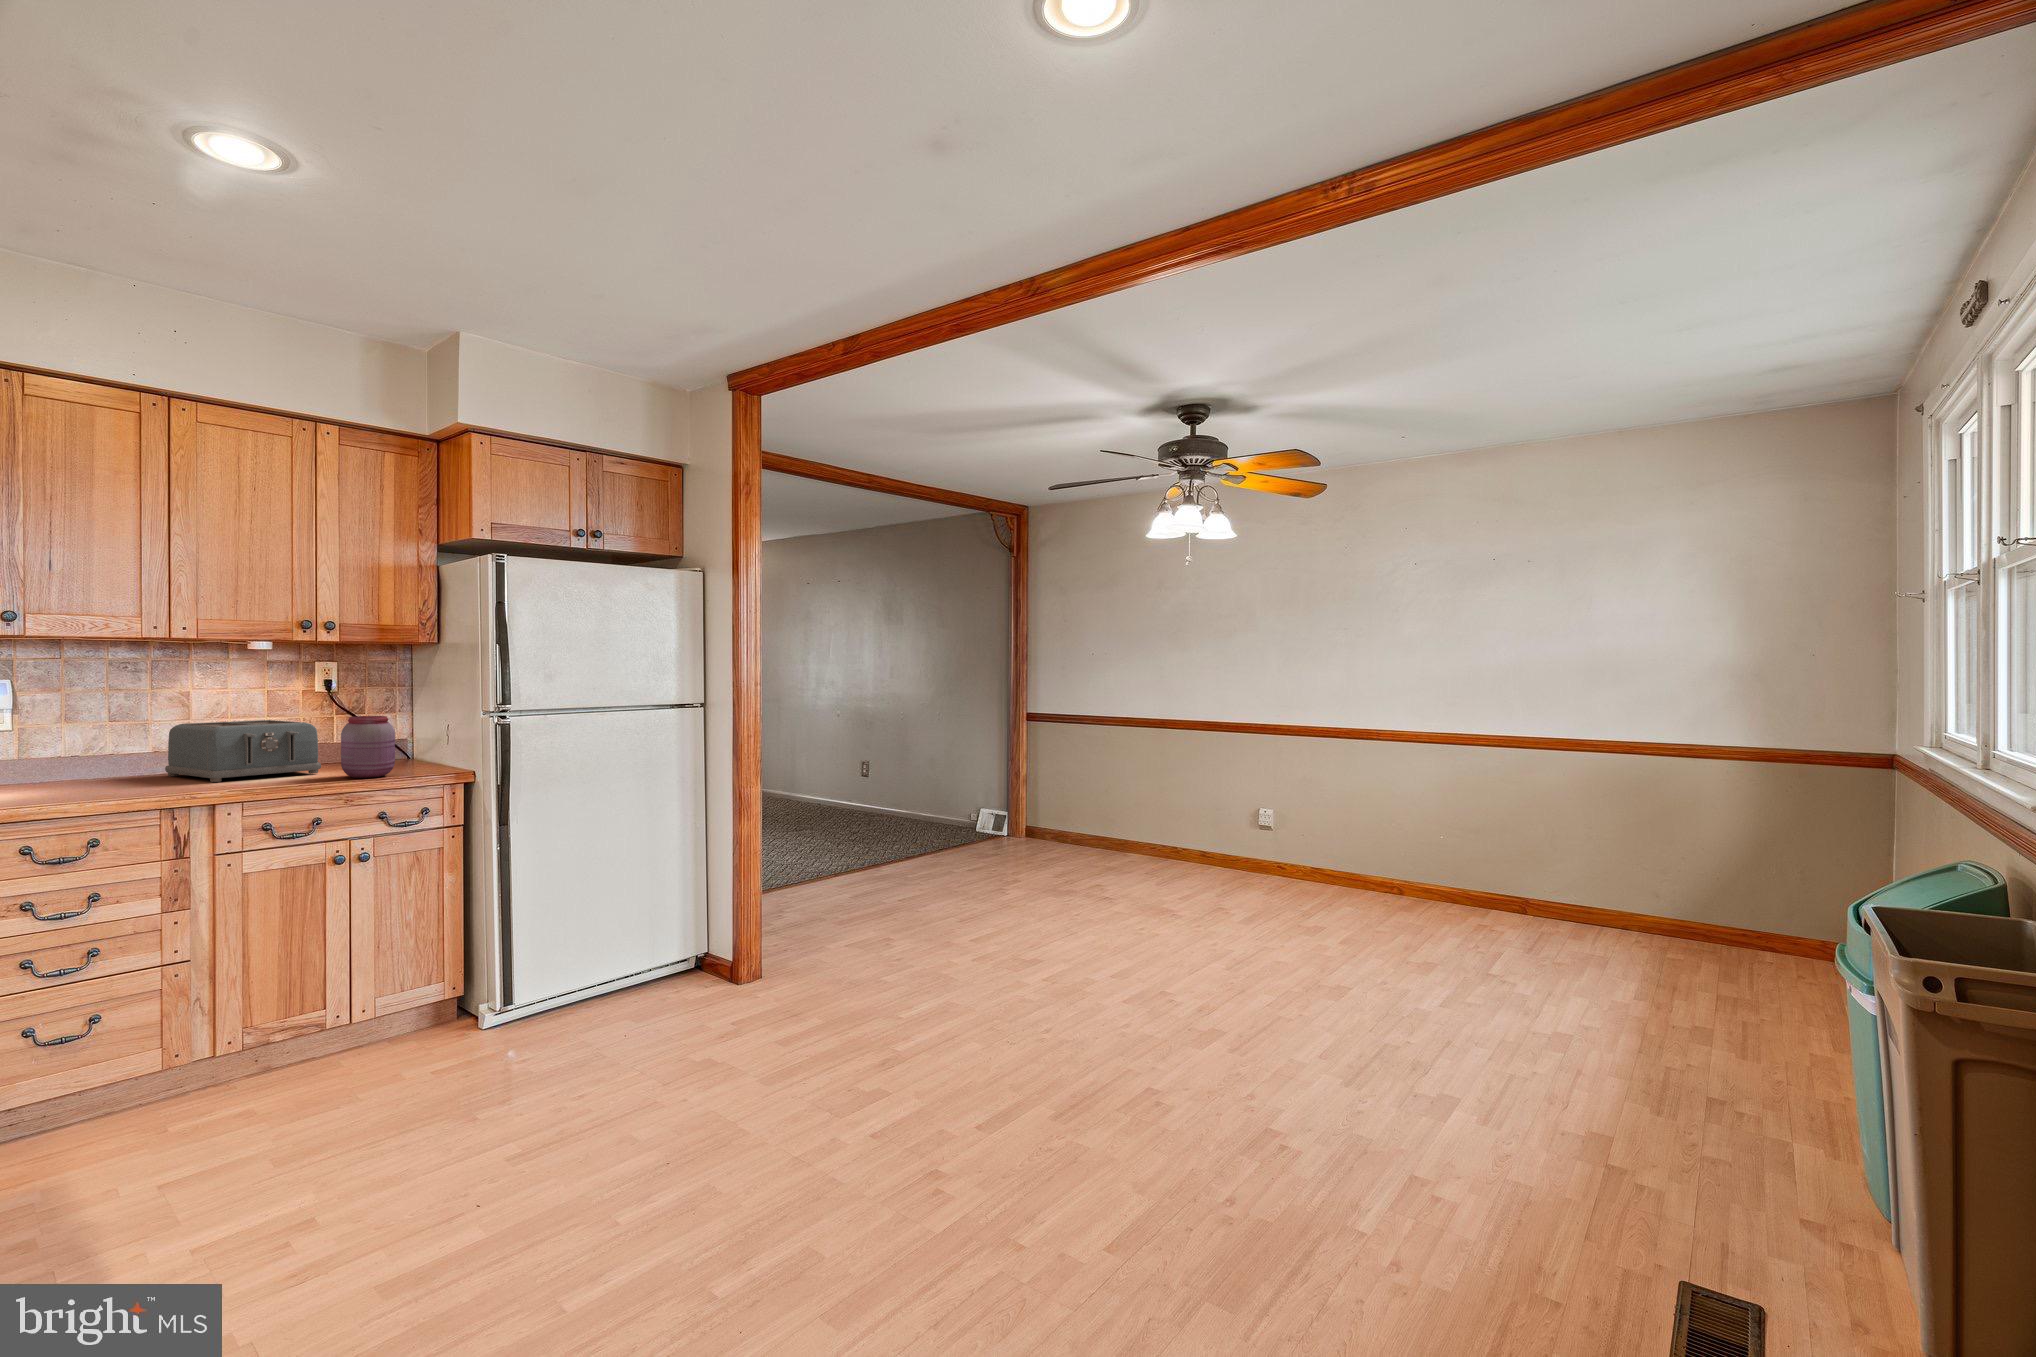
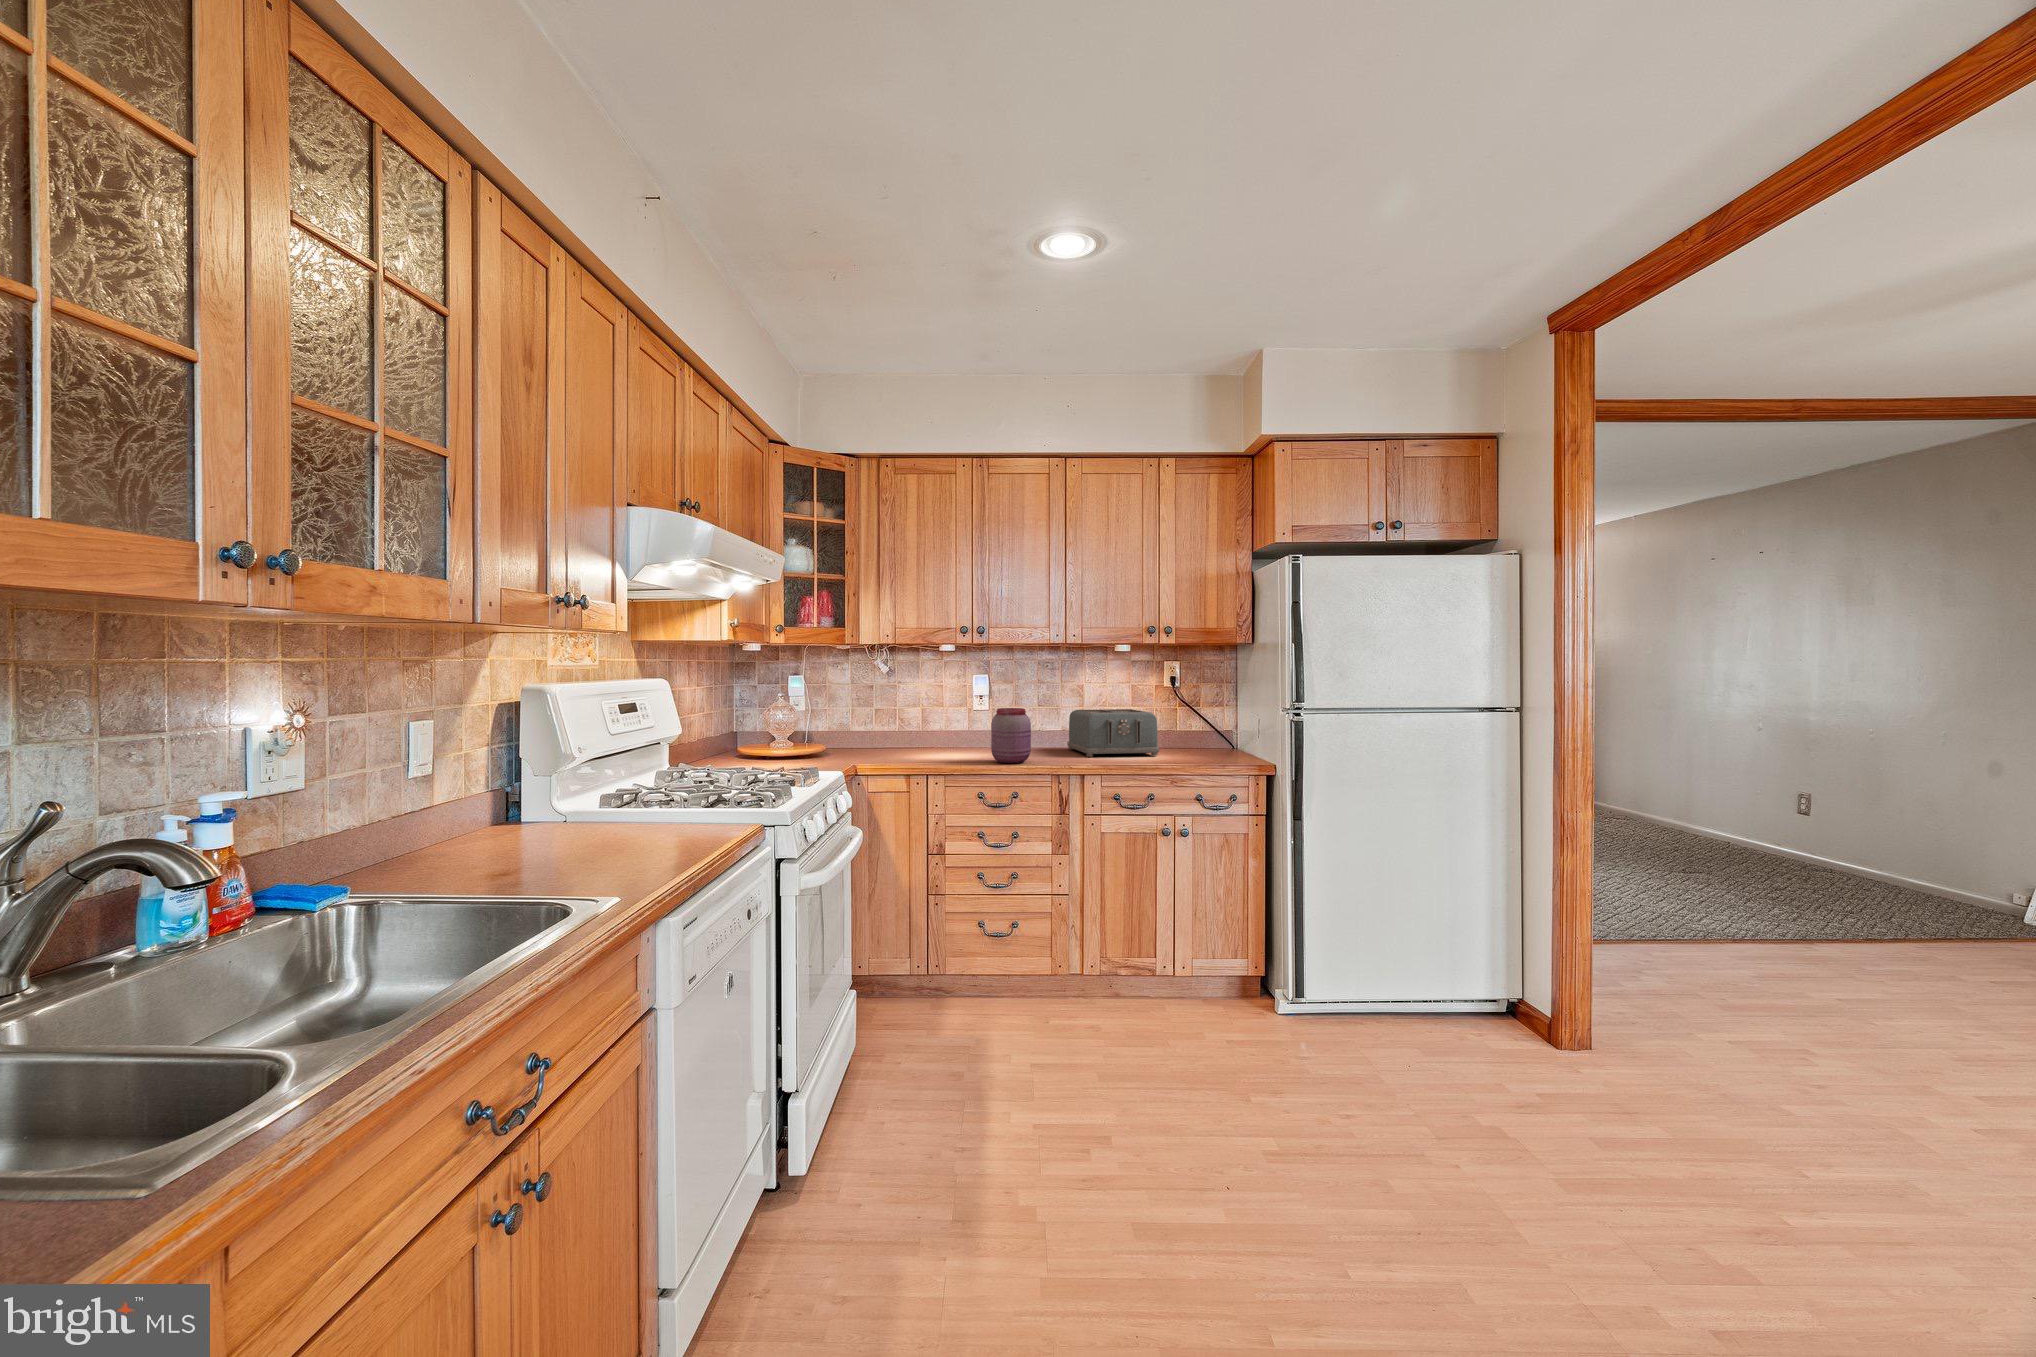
jar: present [341,716,395,778] -> present [991,708,1031,763]

